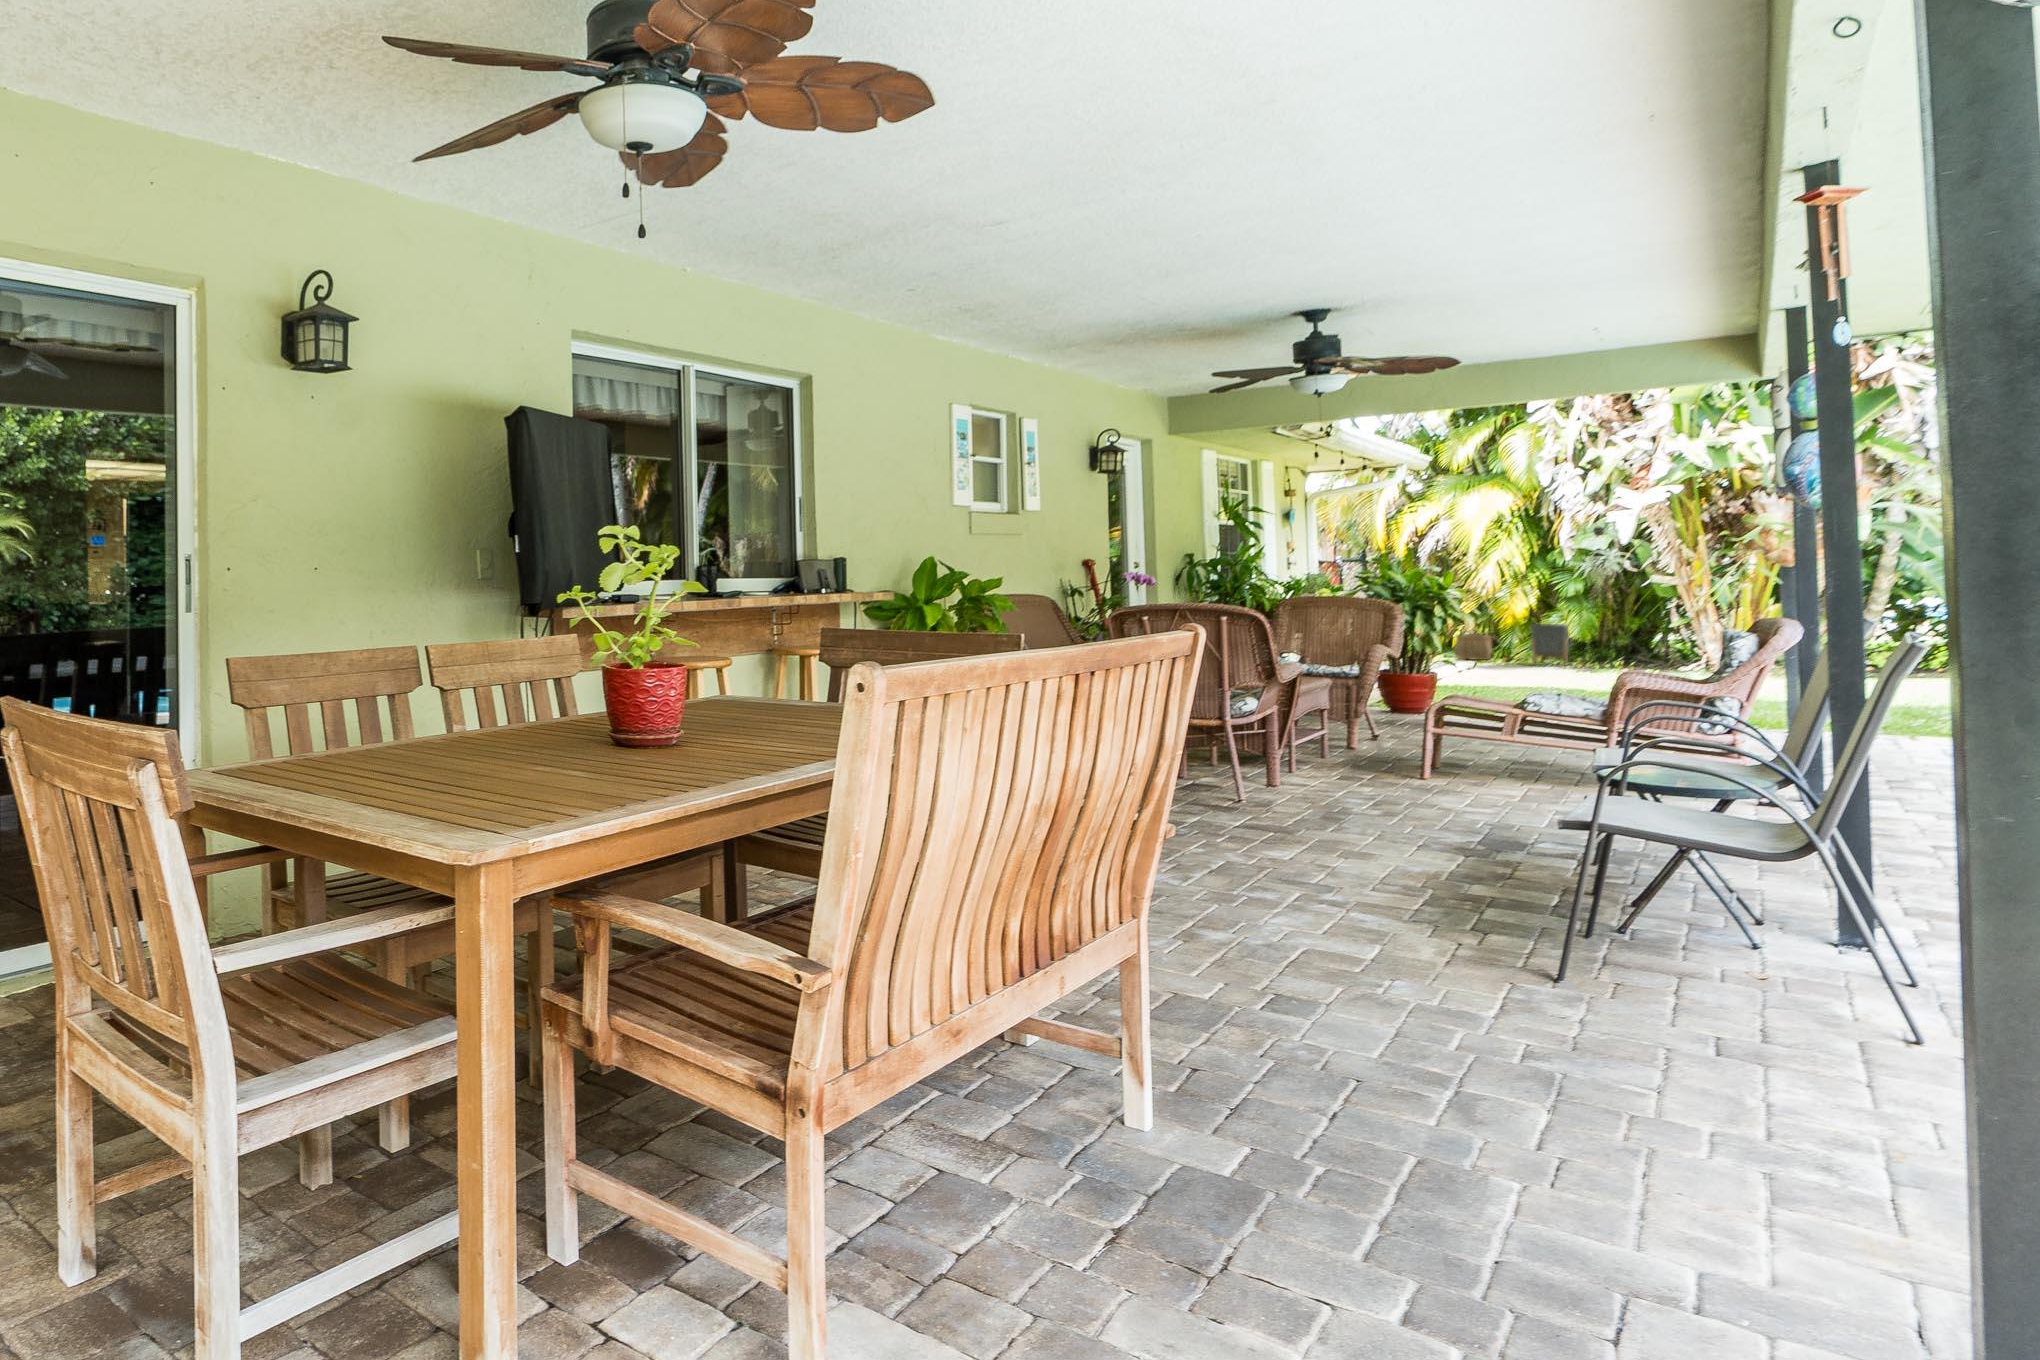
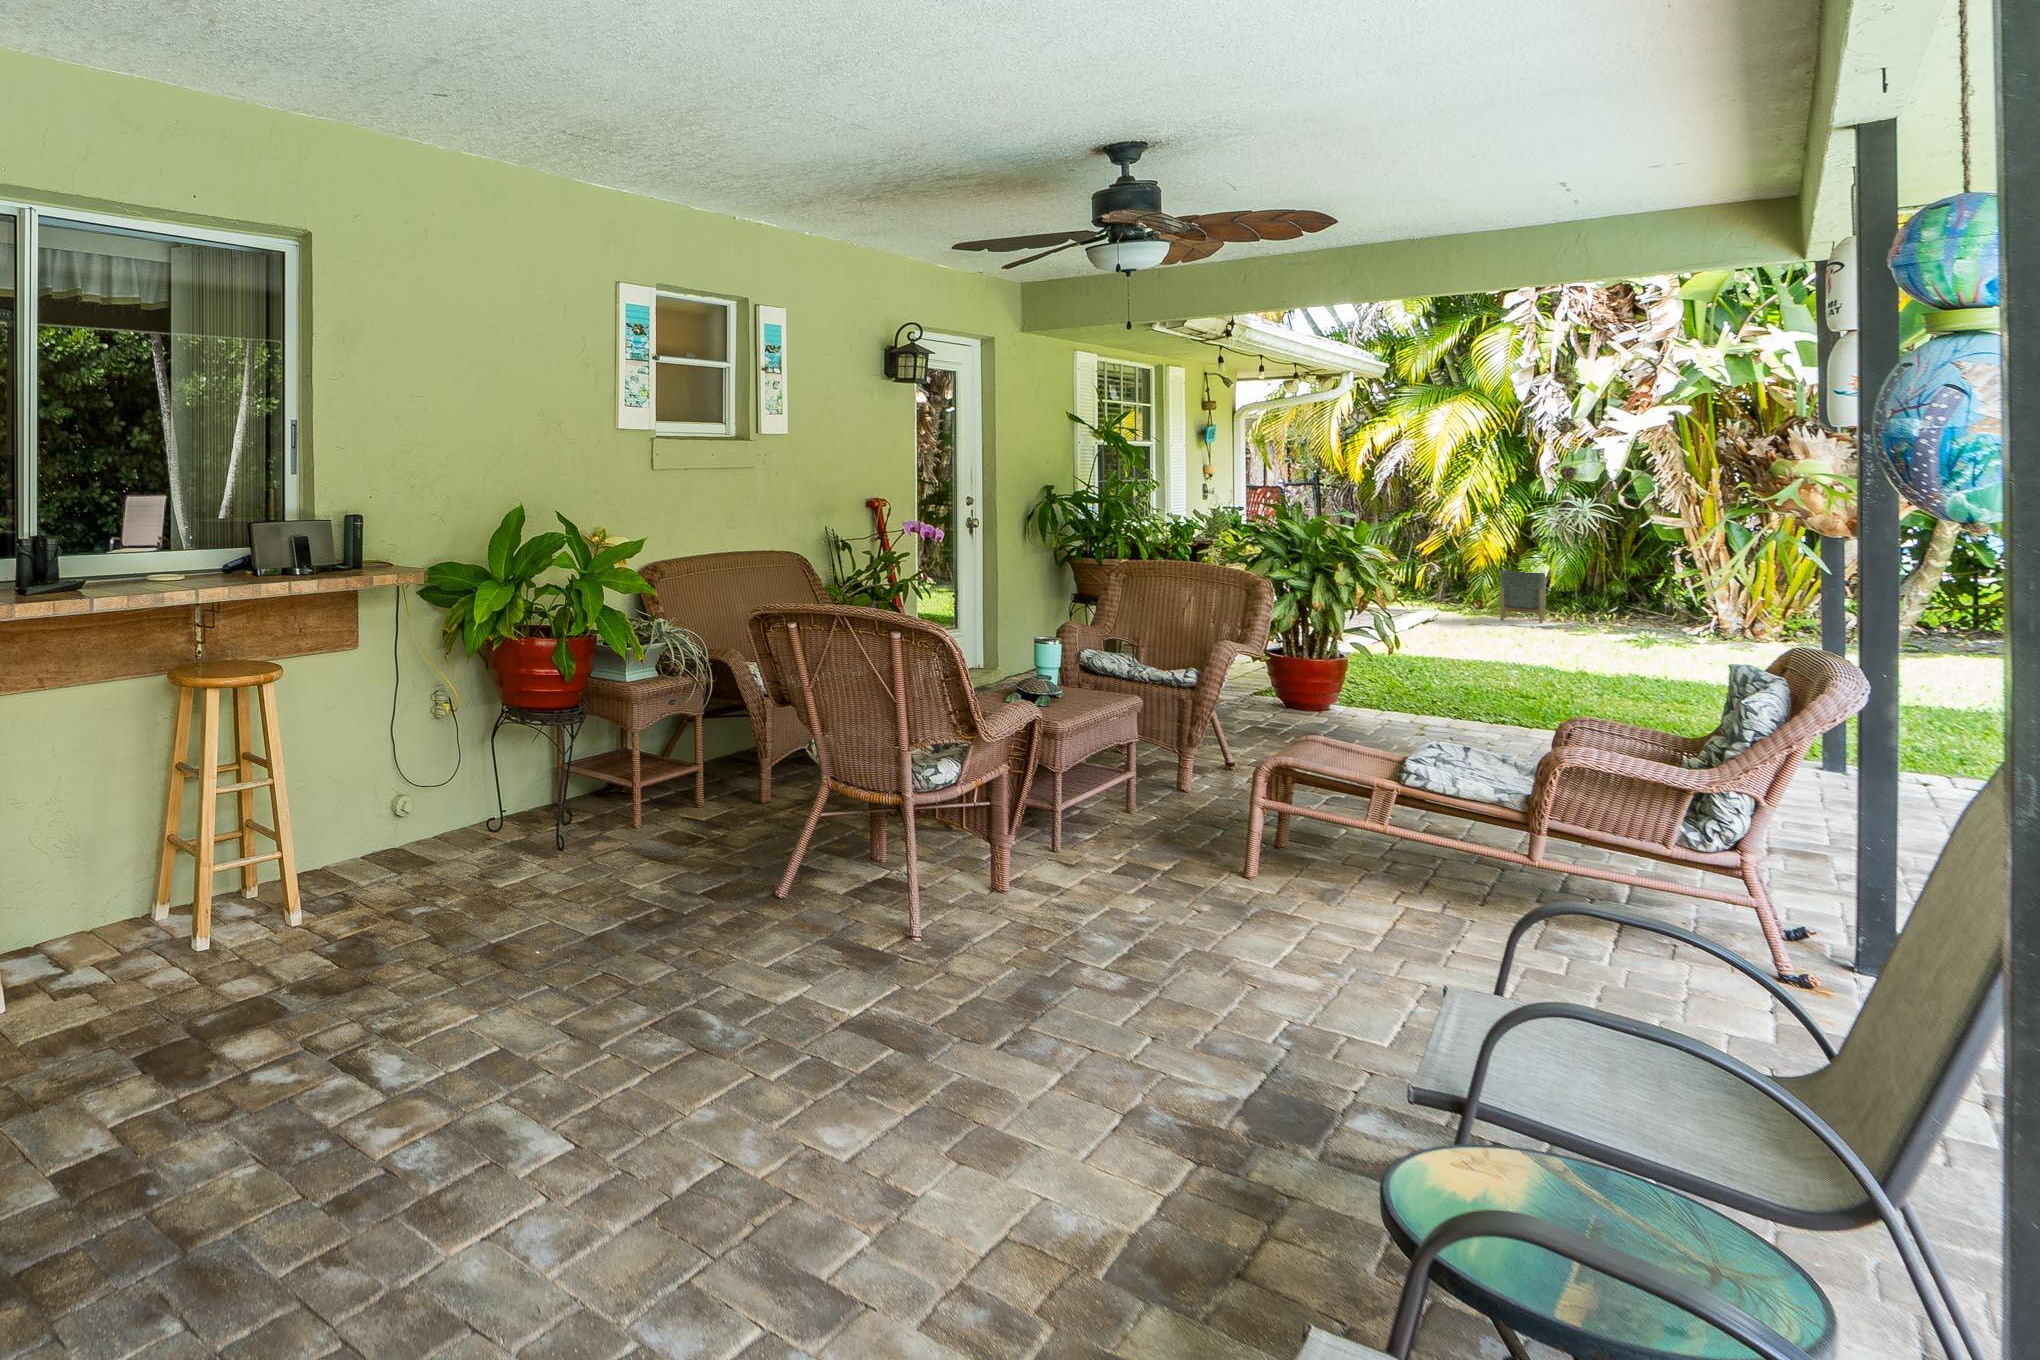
wooden bucket: present [1455,634,1492,660] -> none [1409,577,1456,610]

